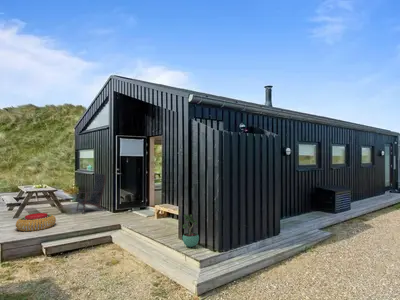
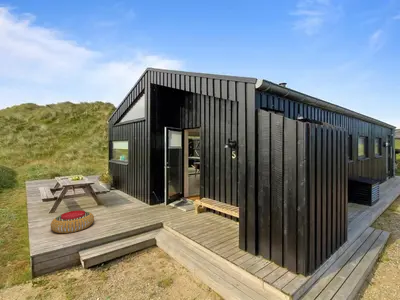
lounge chair: present [76,174,106,213] -> none [111,166,143,207]
potted plant: present [182,214,199,247] -> none [255,230,281,272]

